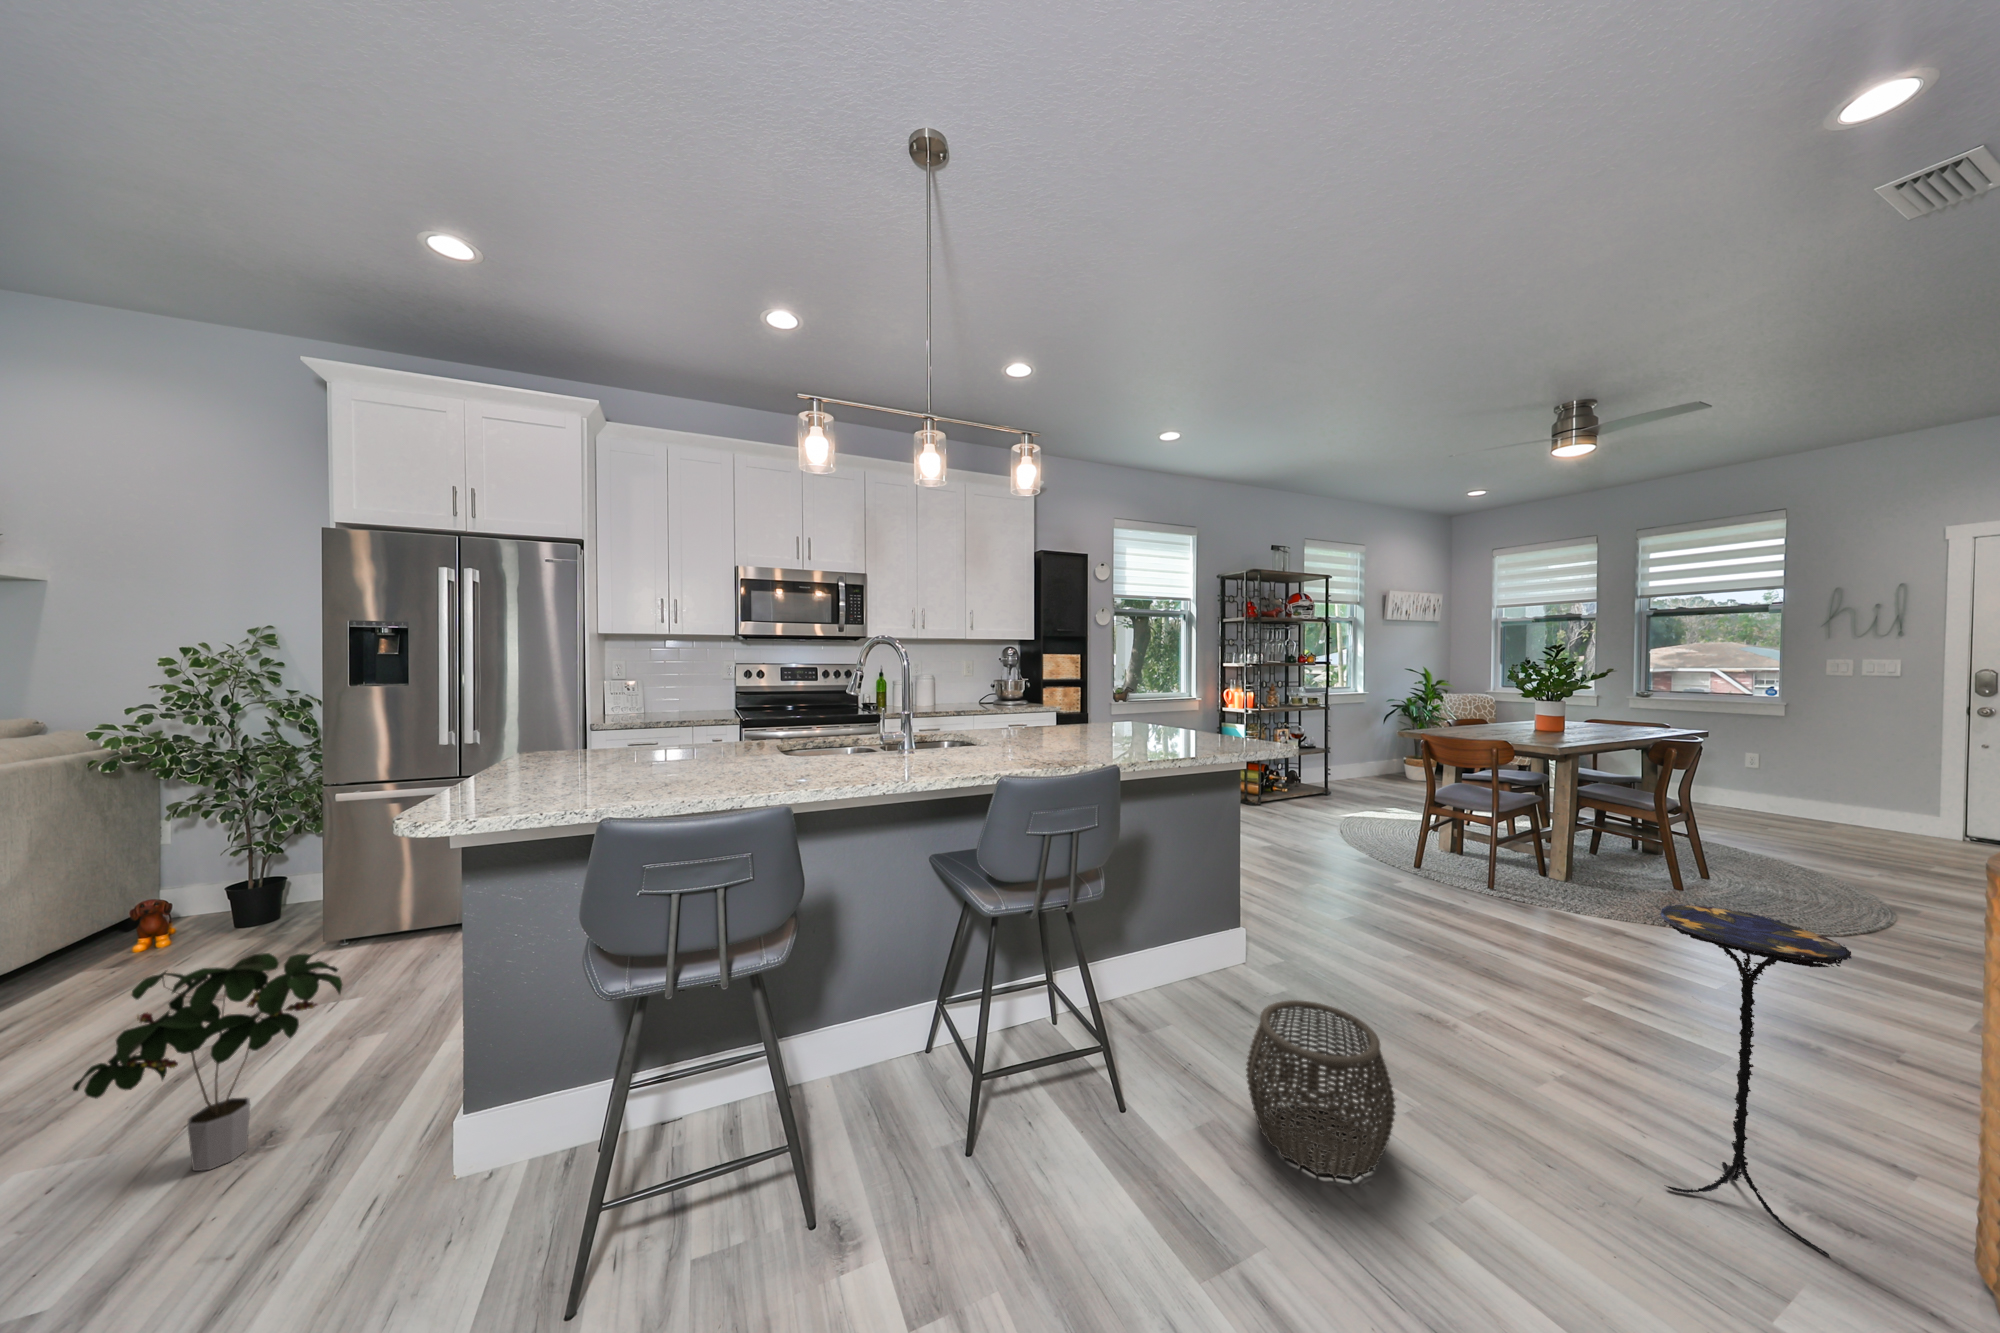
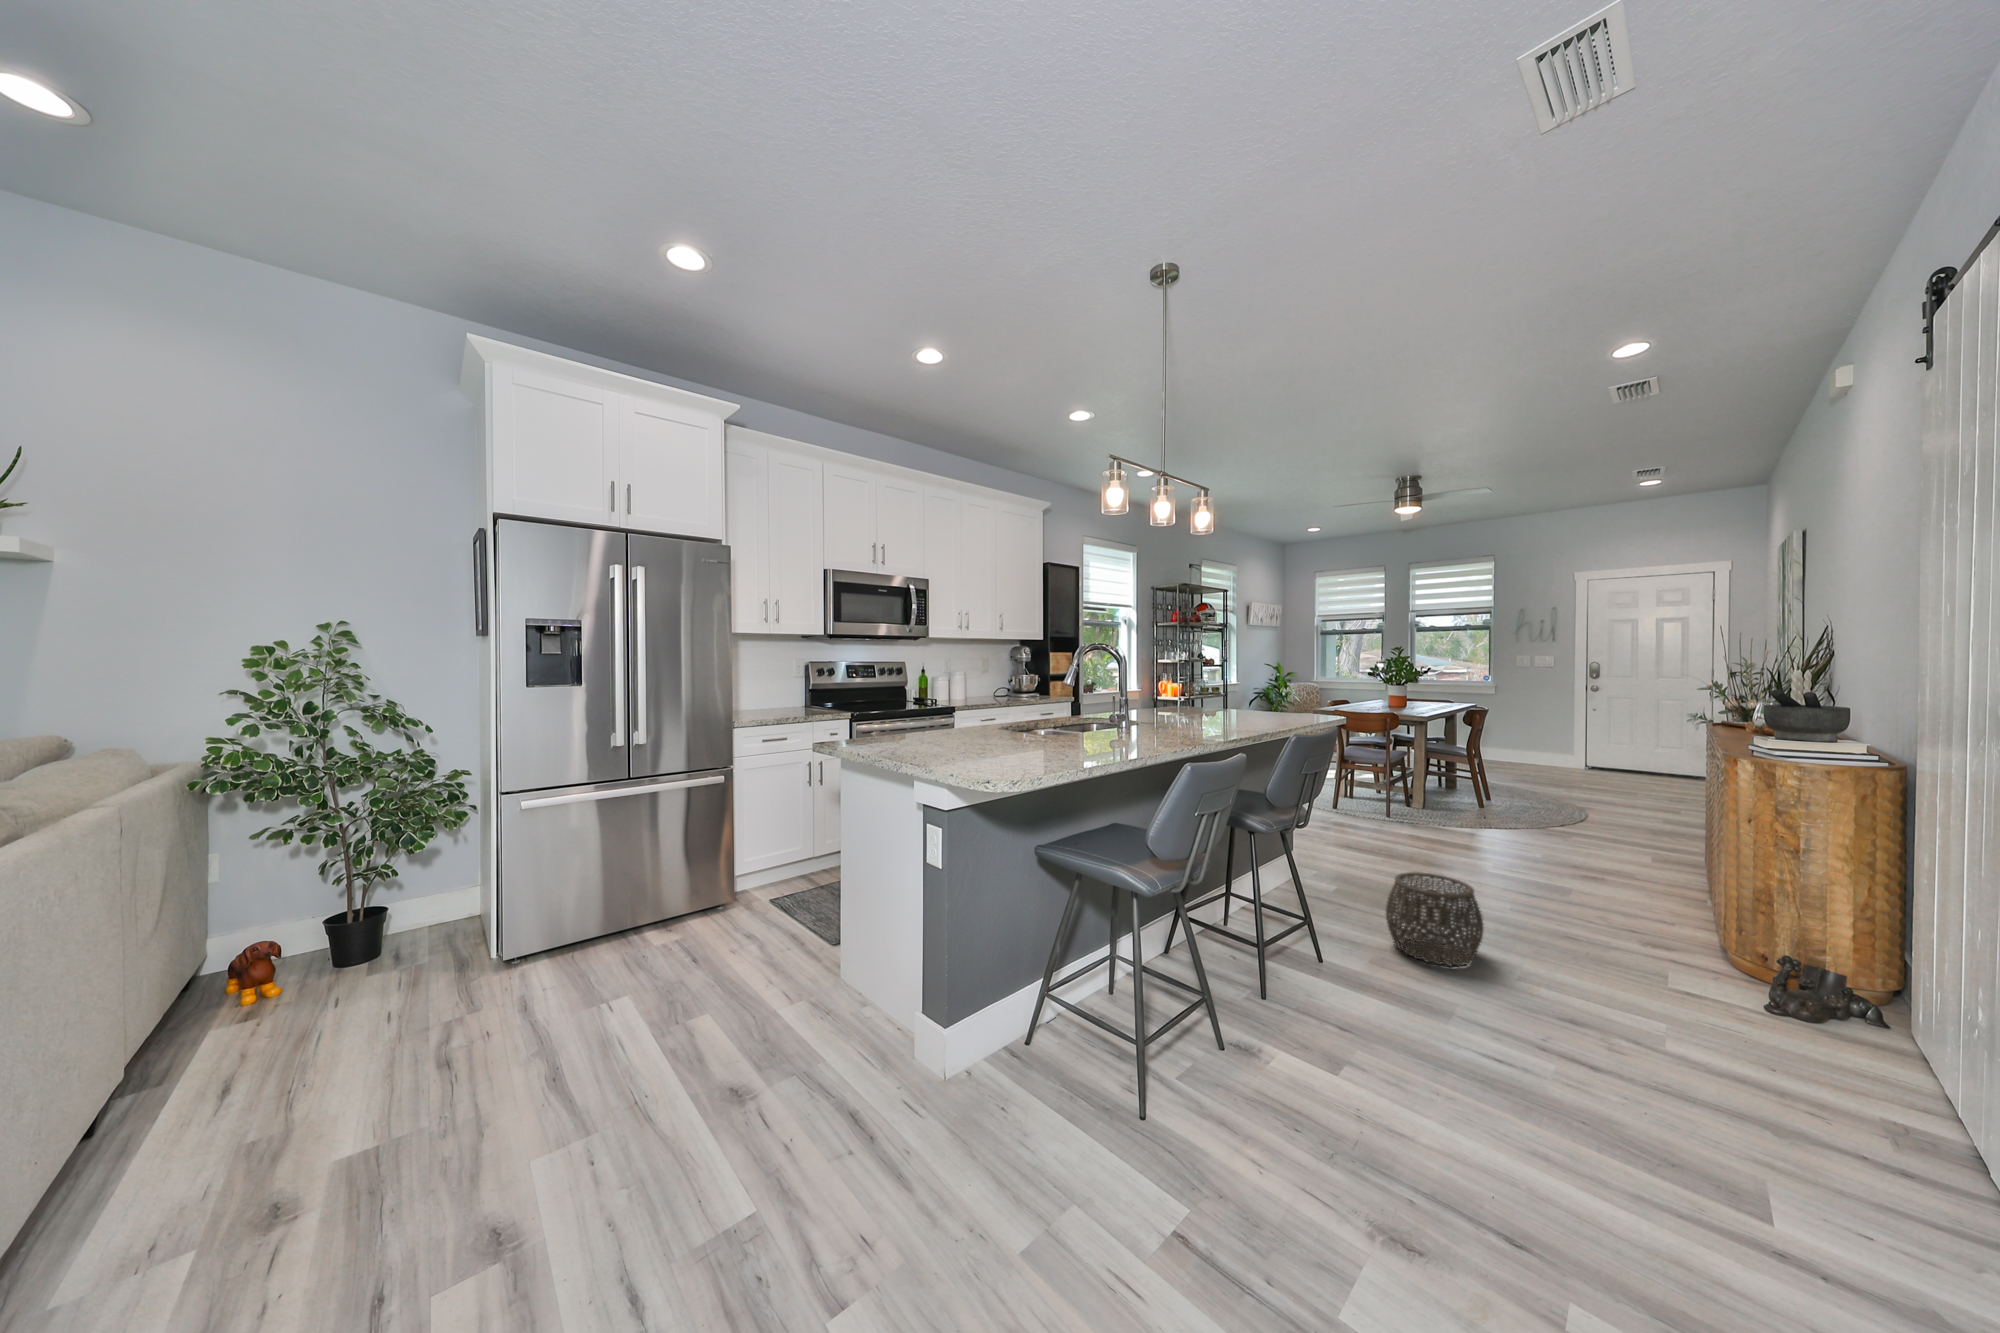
side table: present [1660,904,1852,1256] -> none [1584,789,1676,954]
potted plant: present [73,952,342,1171] -> none [612,921,784,1121]

